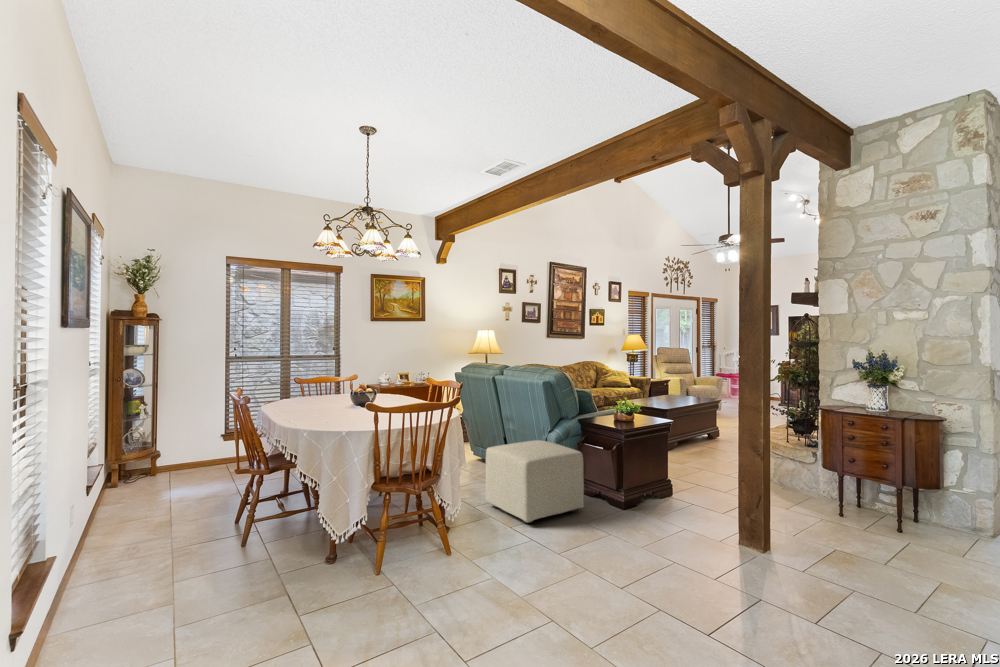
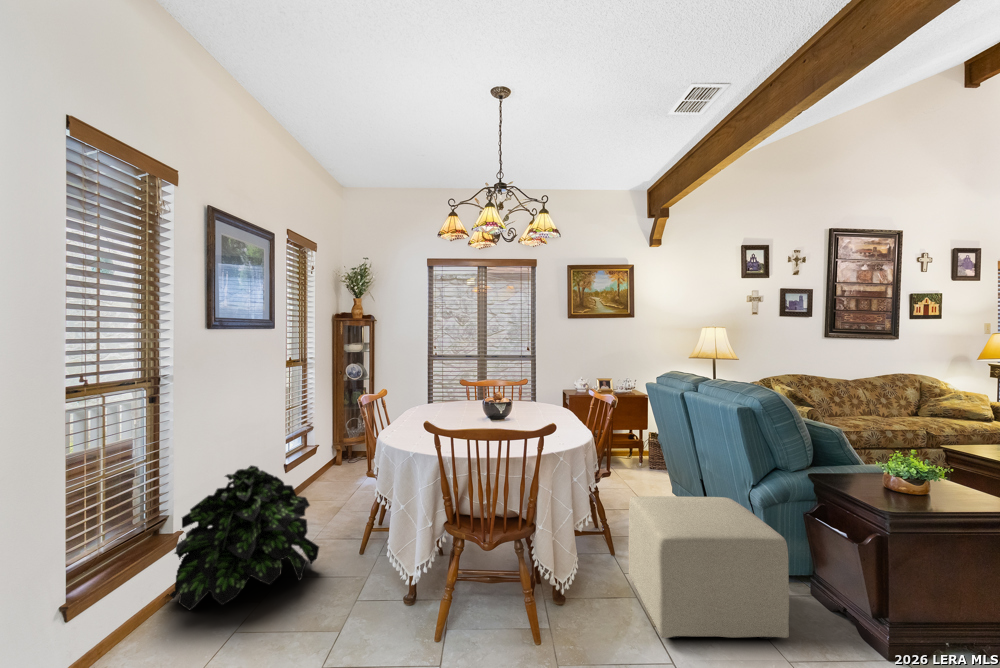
potted plant: none [70,468,238,612] -> present [170,466,319,610]

